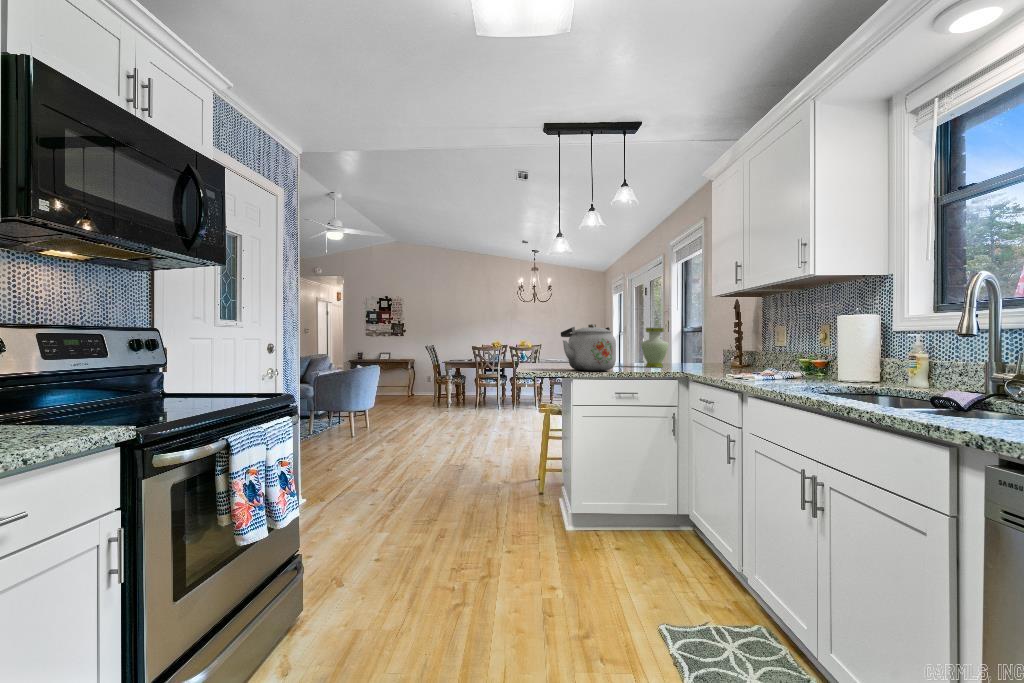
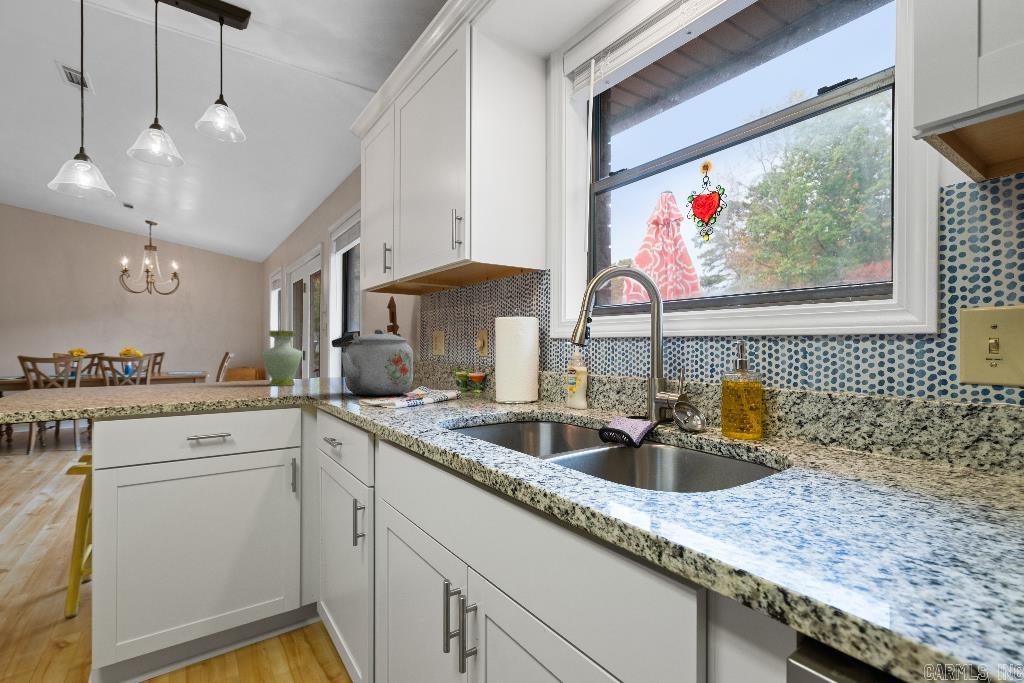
kettle: present [561,324,616,371] -> present [332,329,413,396]

